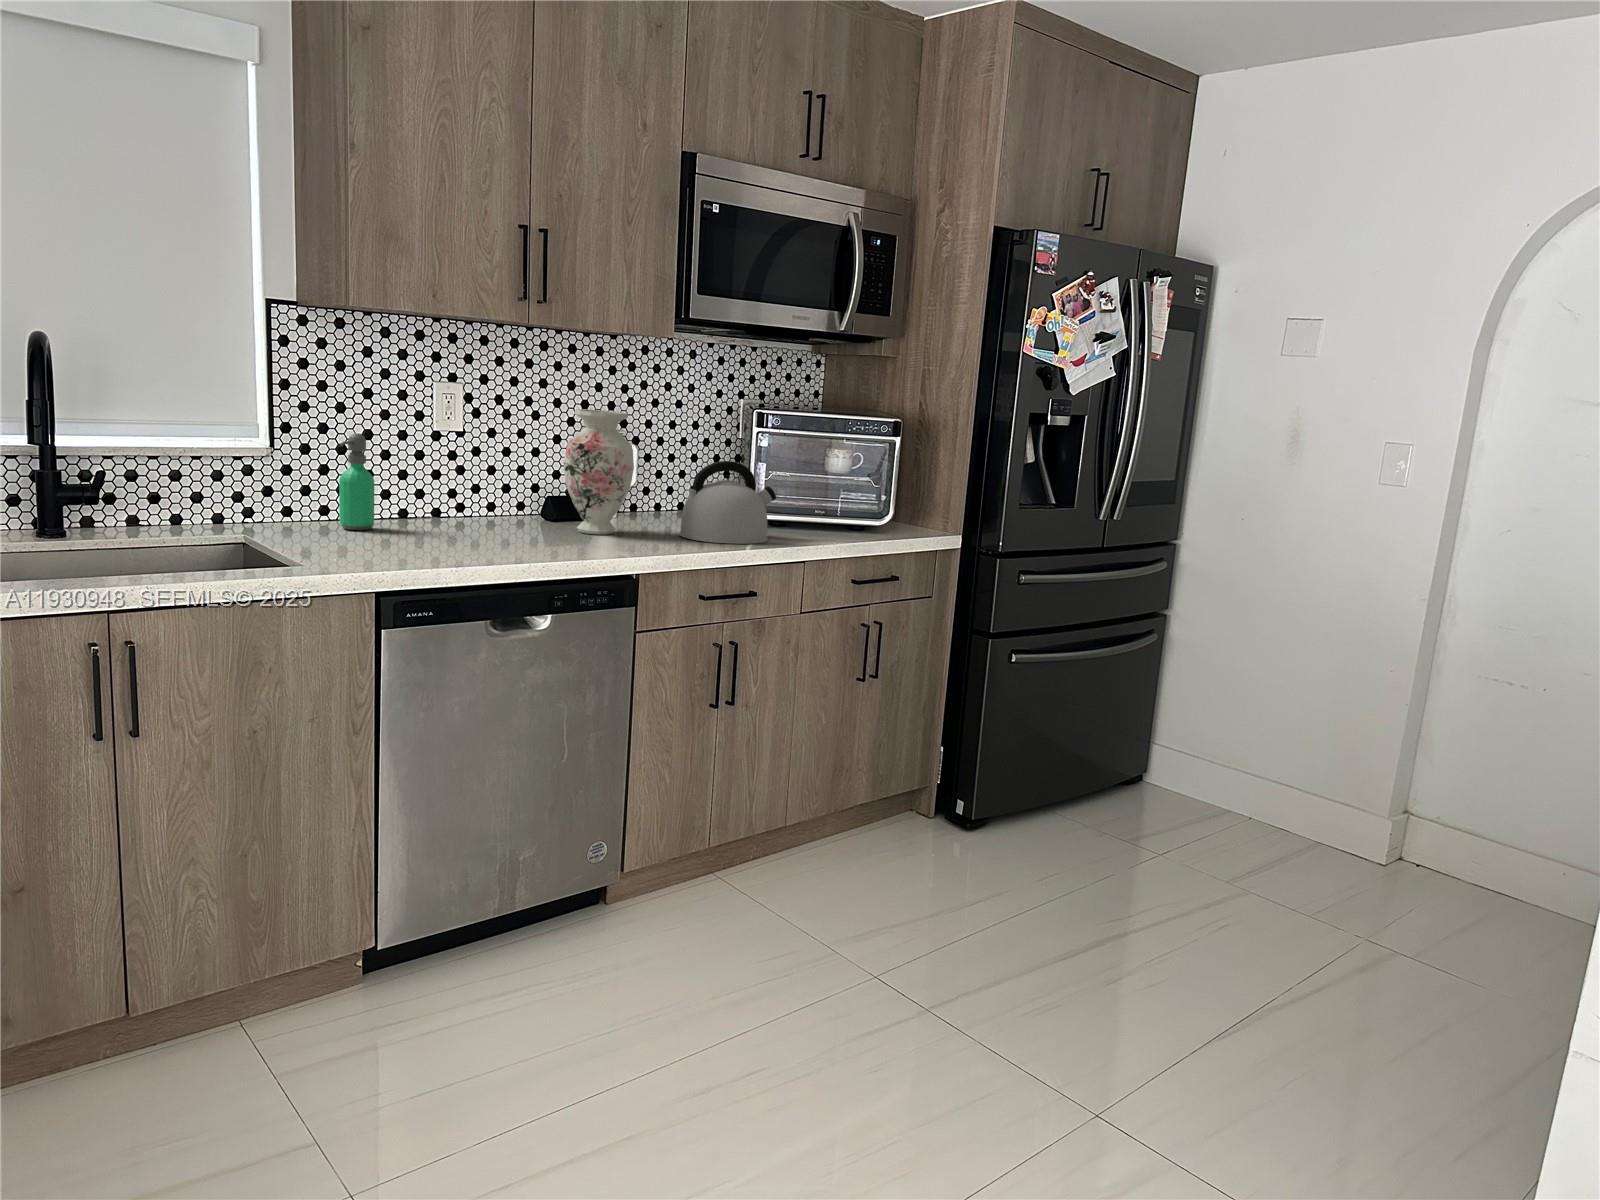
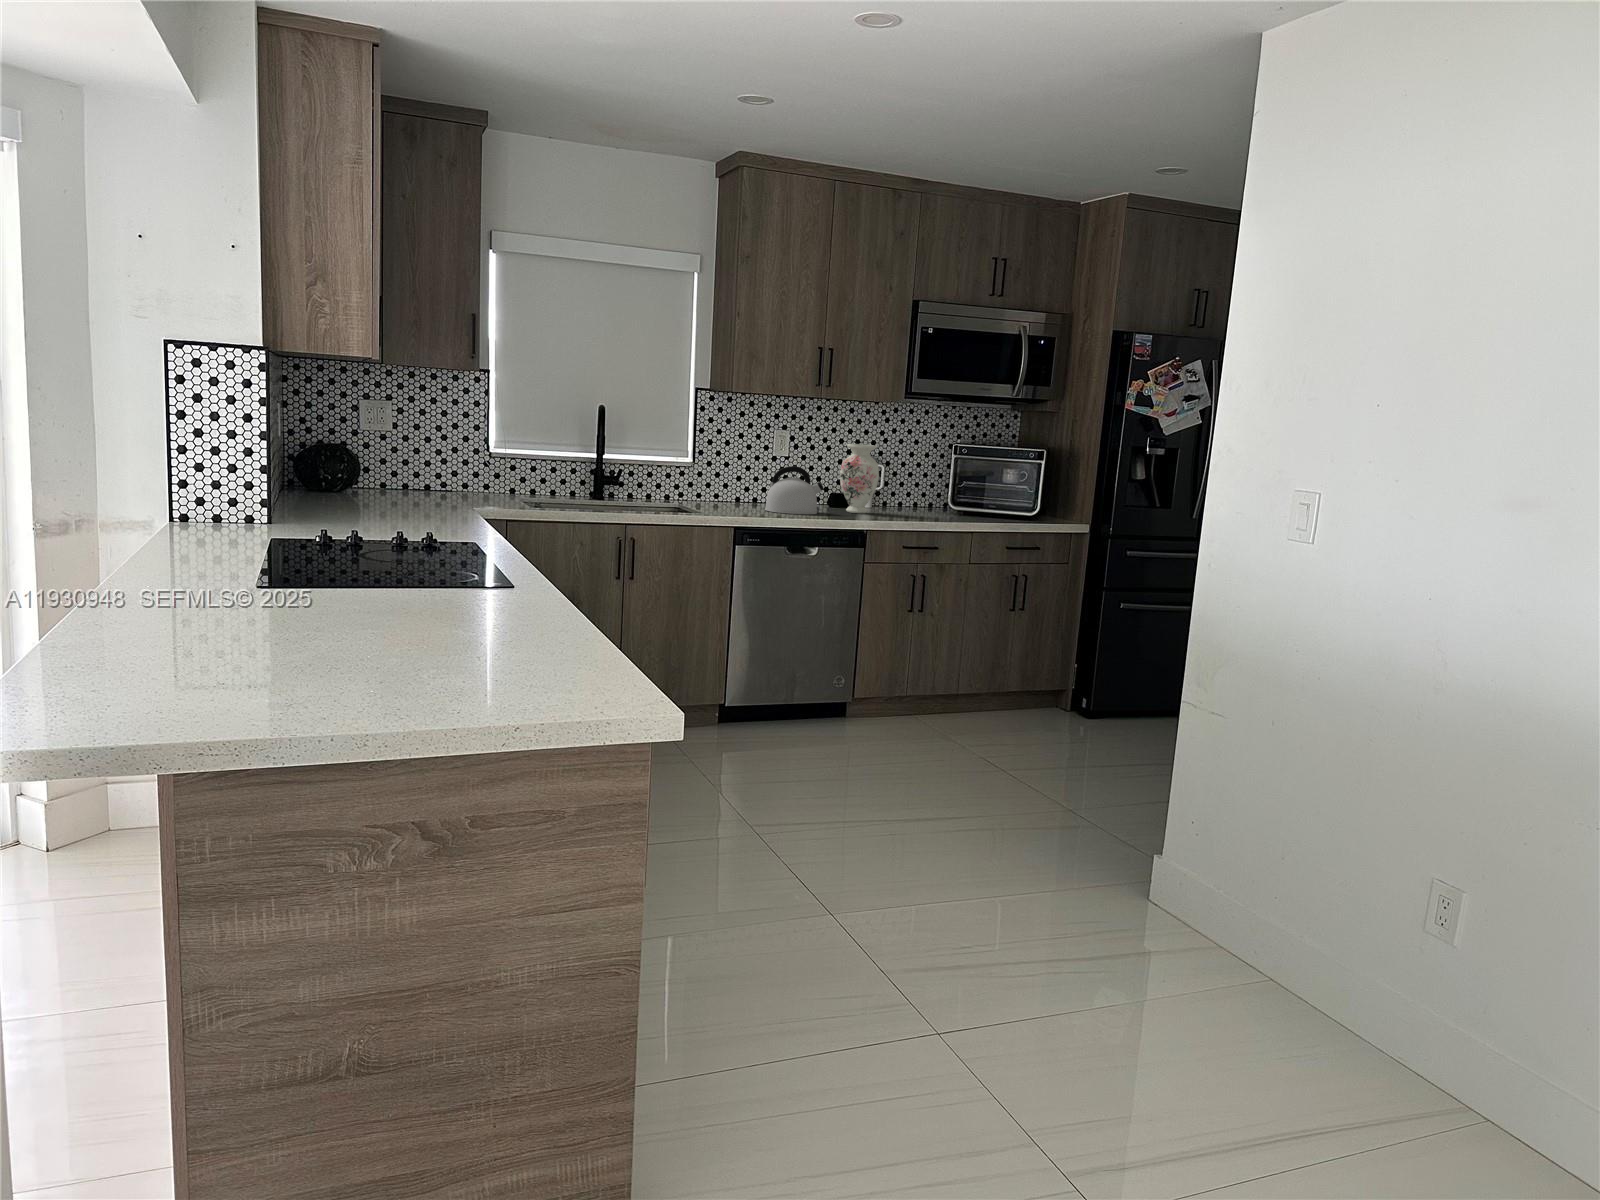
soap dispenser: present [339,434,374,530] -> none [723,456,741,506]
kettle: present [679,461,776,544] -> present [765,466,824,514]

